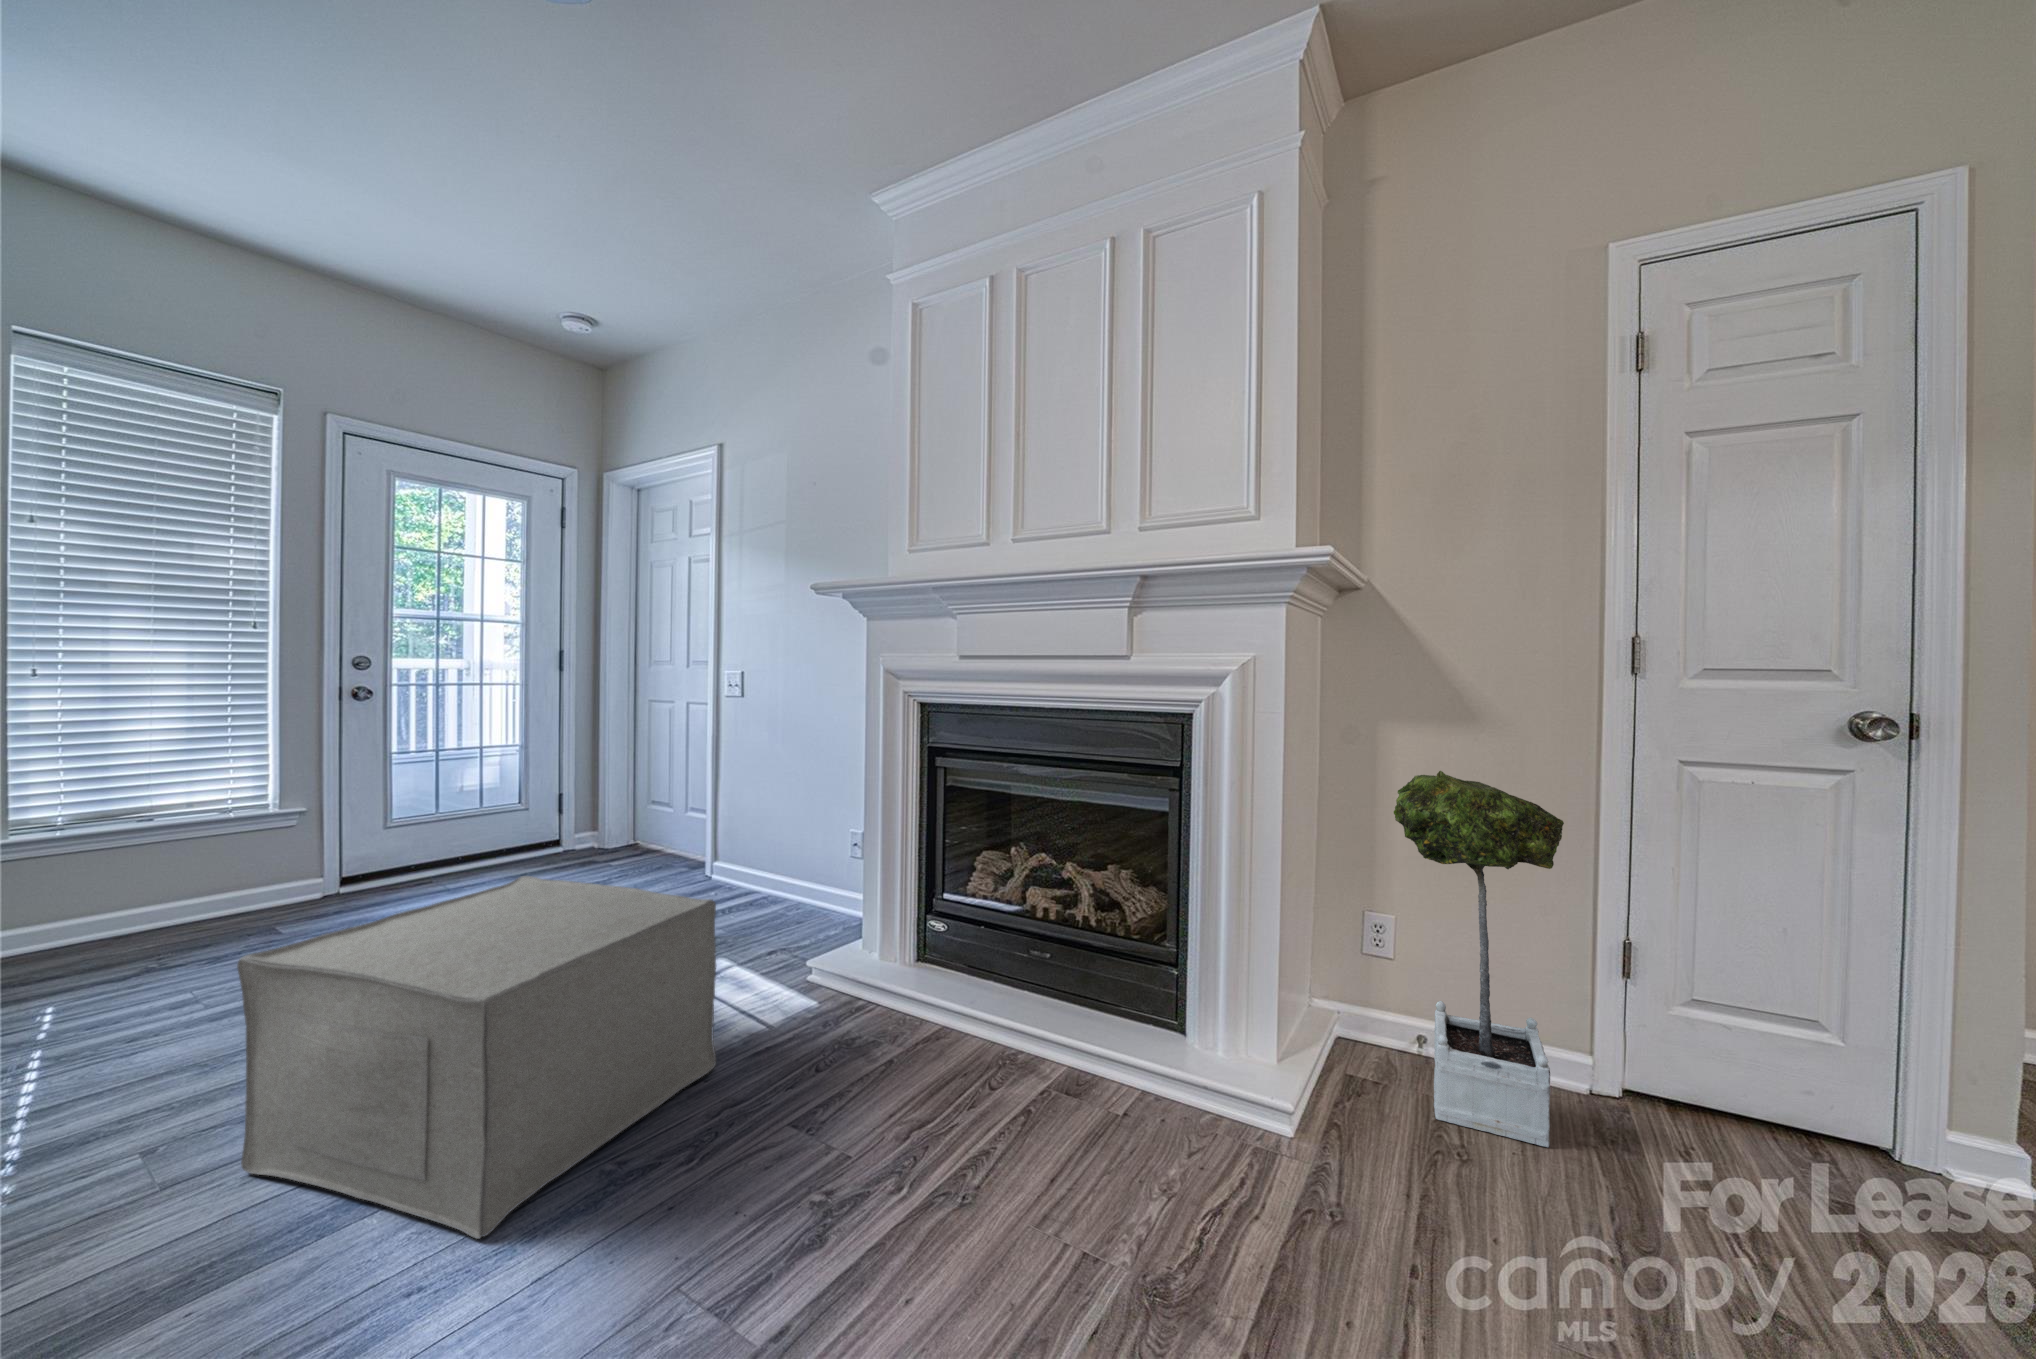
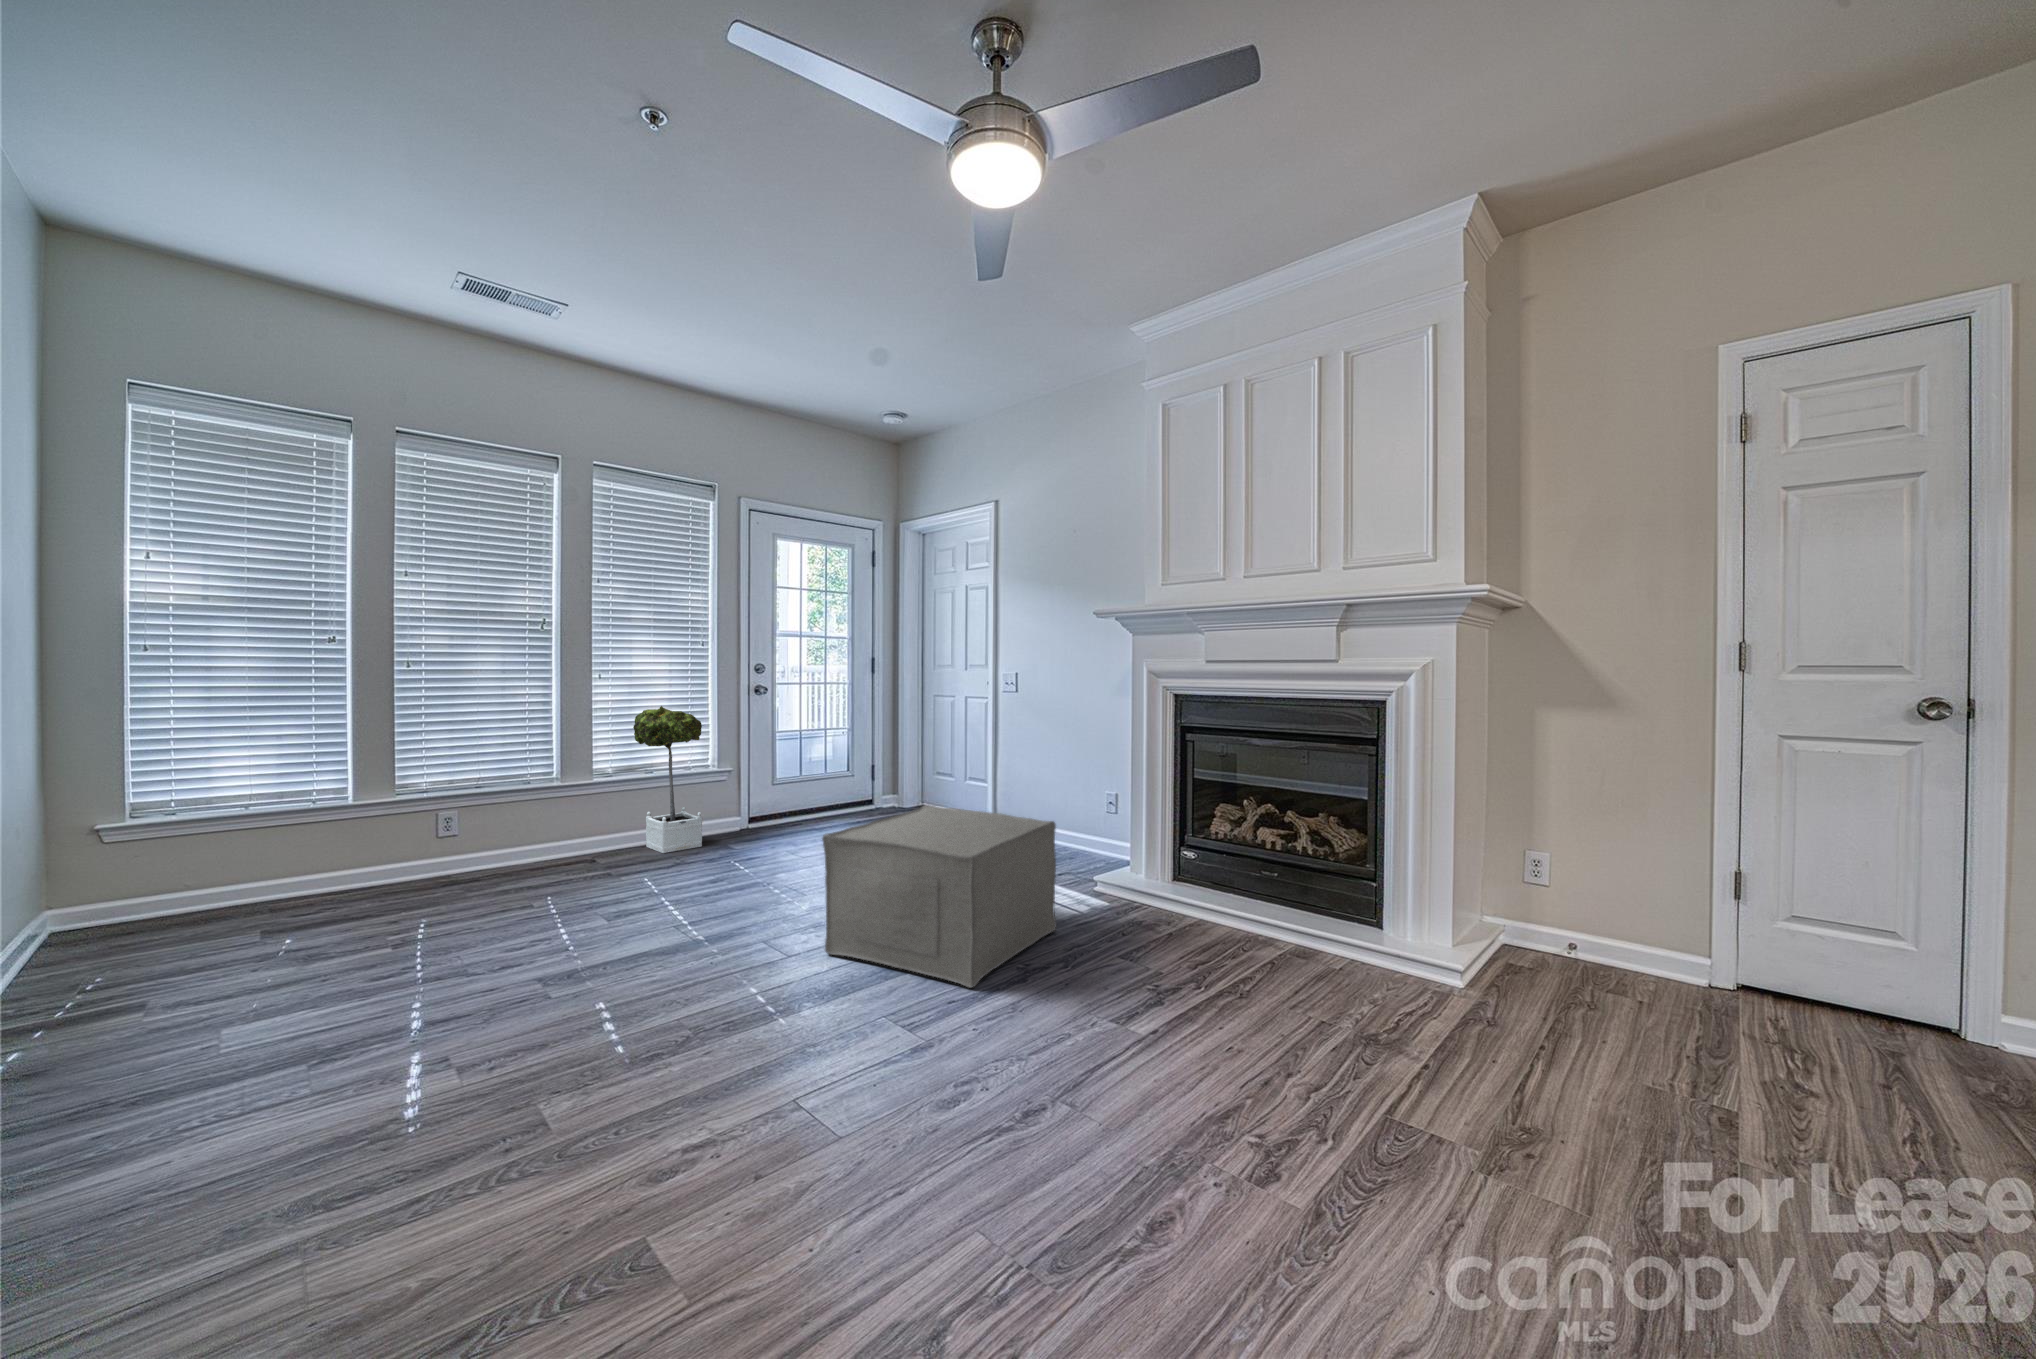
potted tree: present [1394,771,1564,1147] -> present [633,706,702,853]

